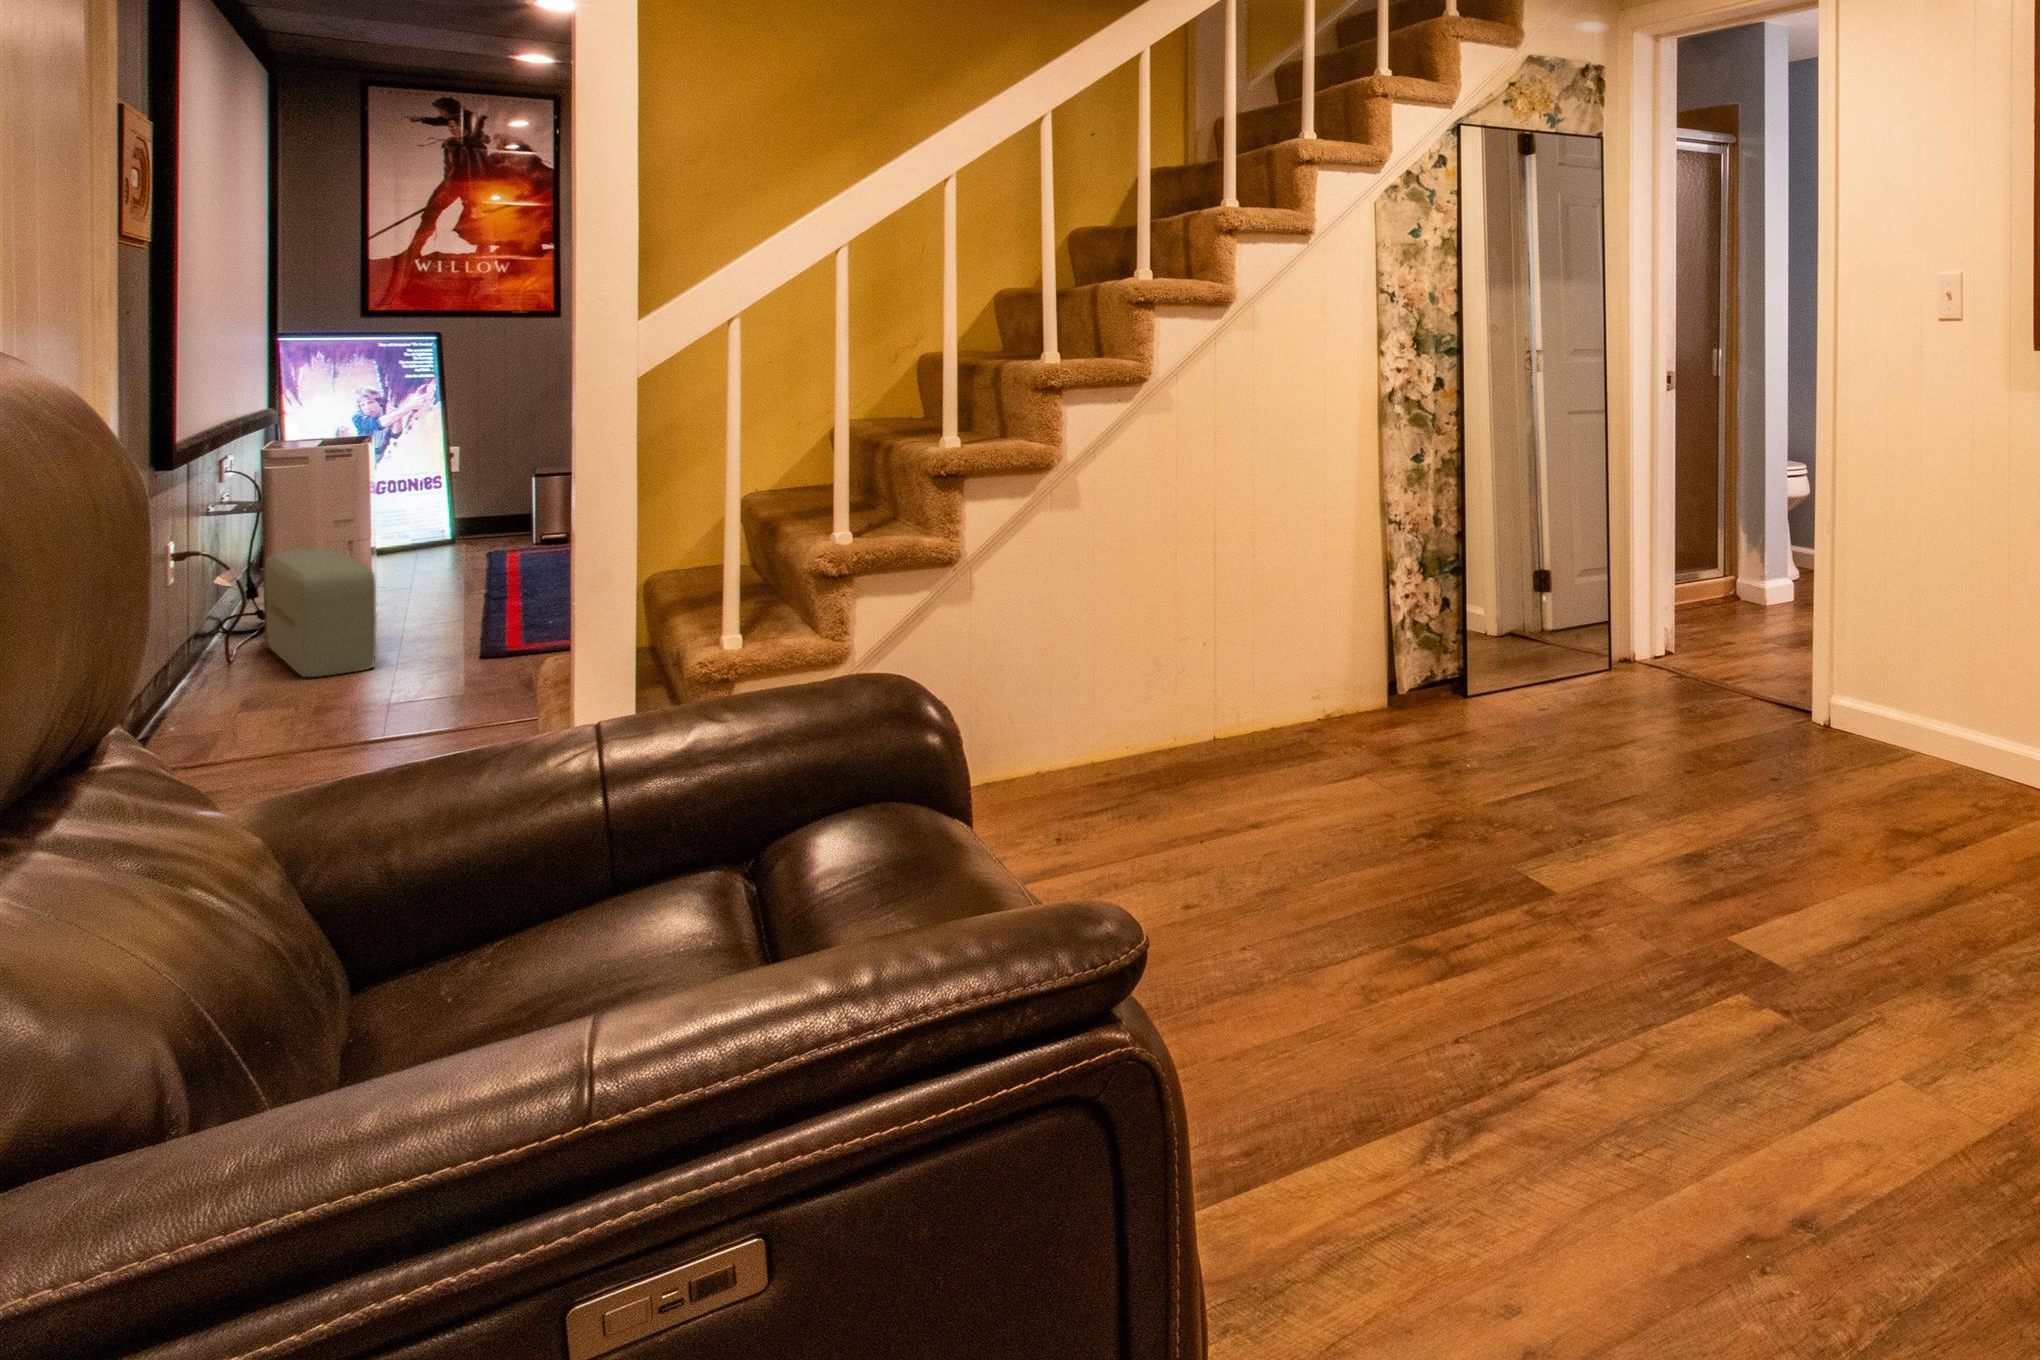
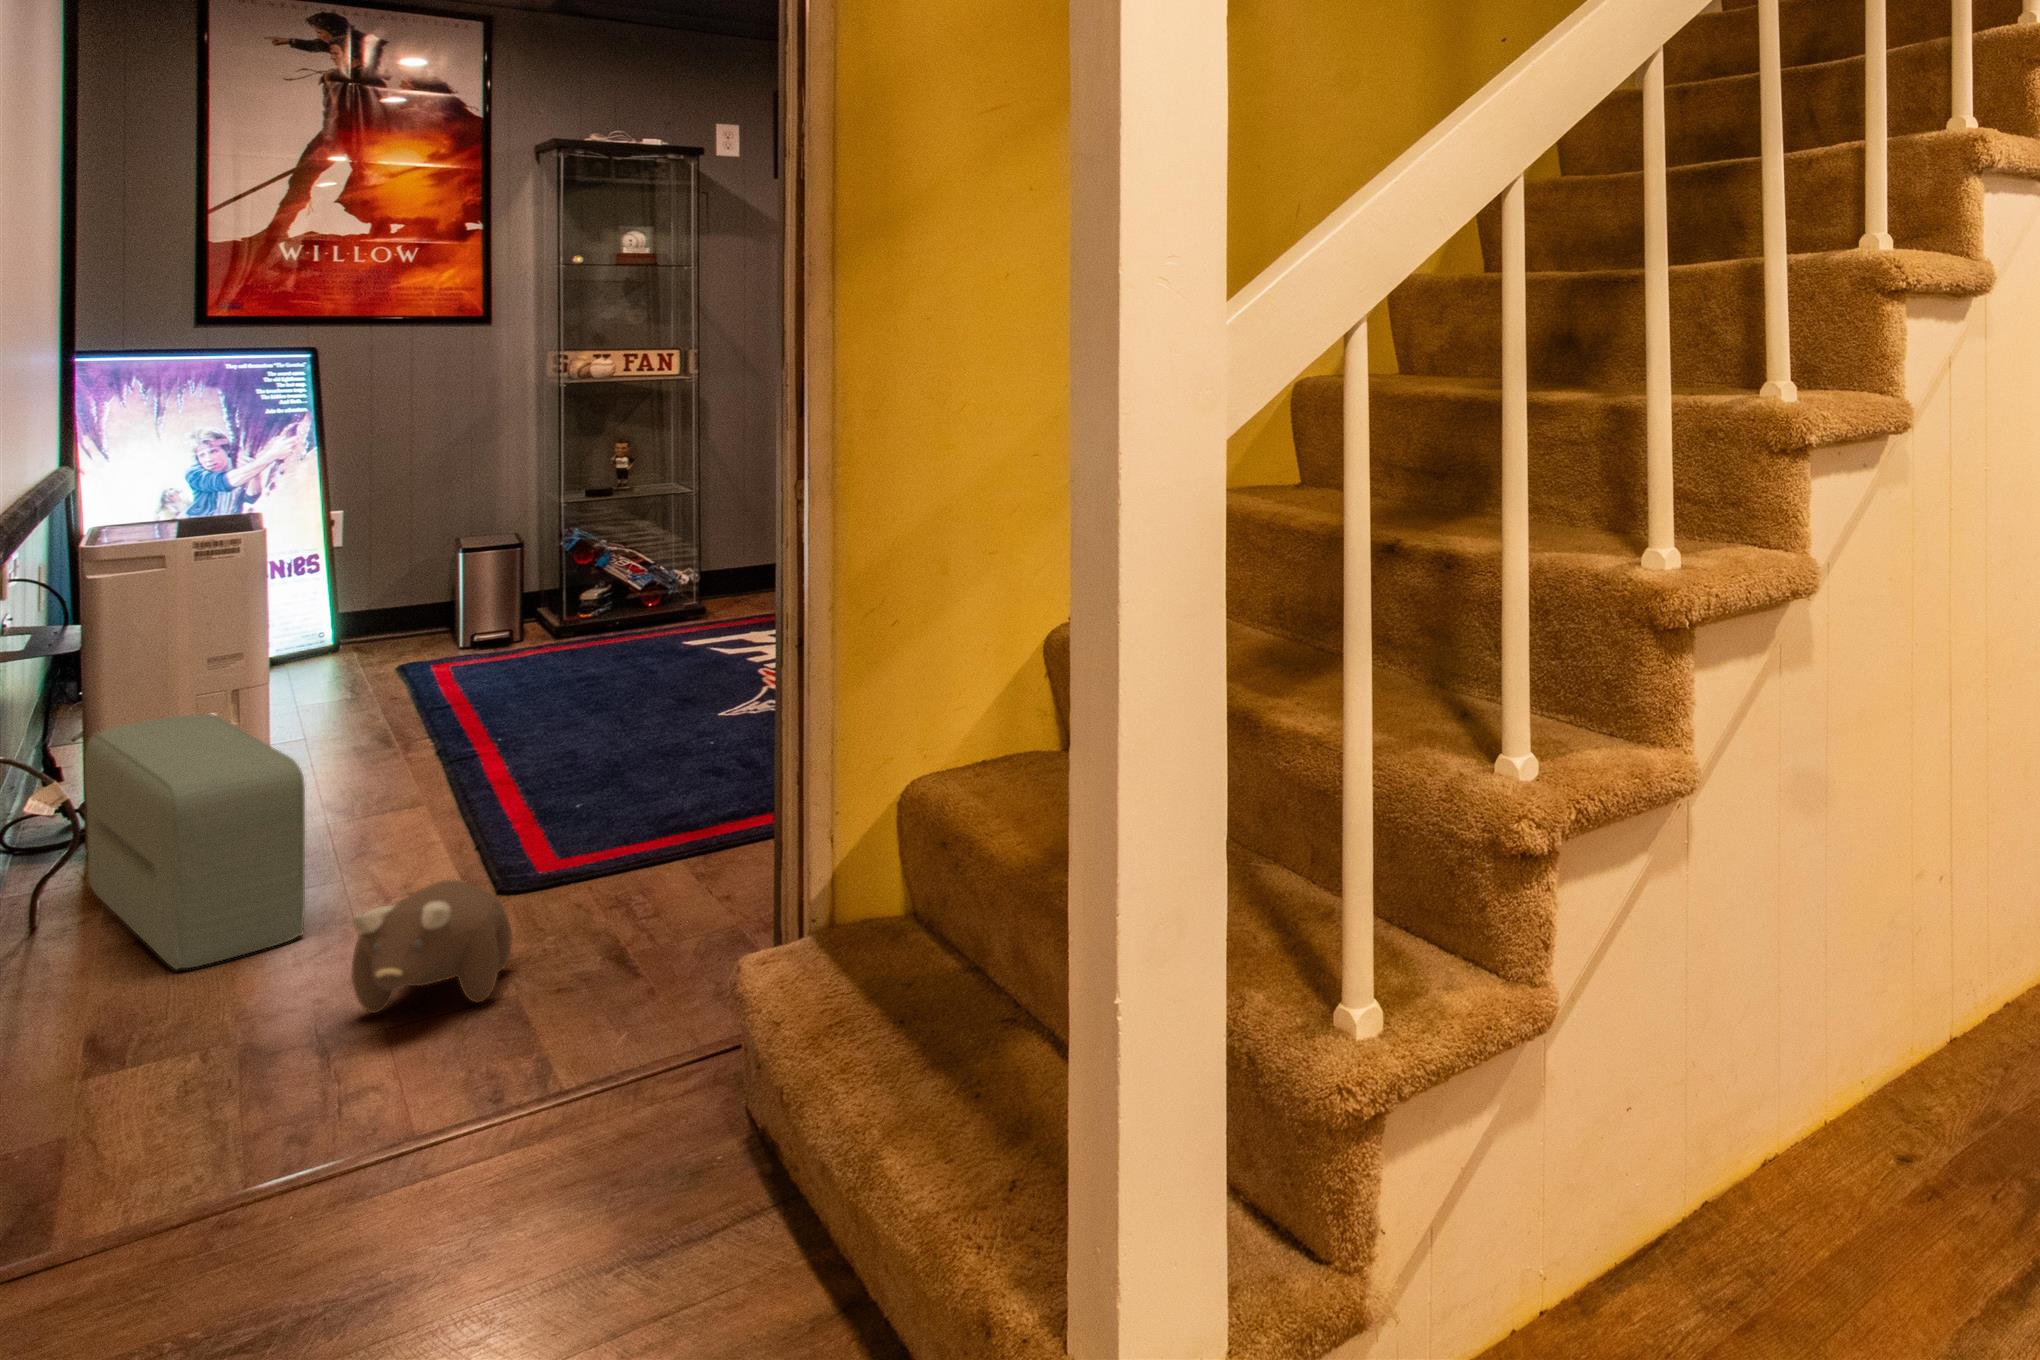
plush toy: none [382,628,477,696] -> present [352,880,512,1013]

